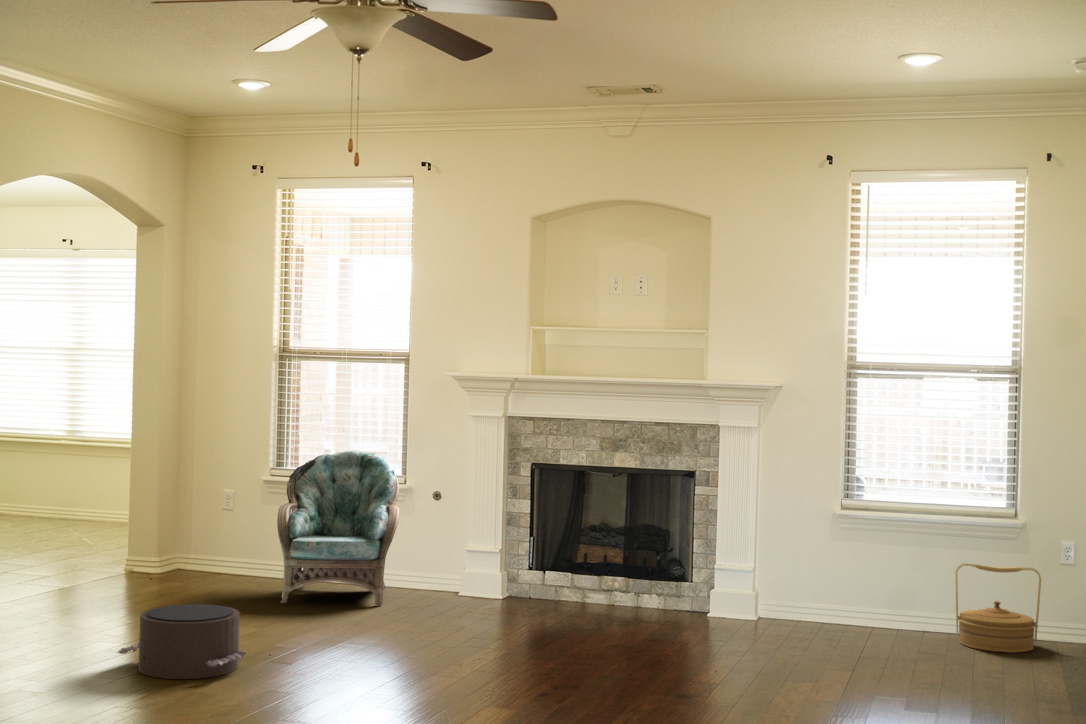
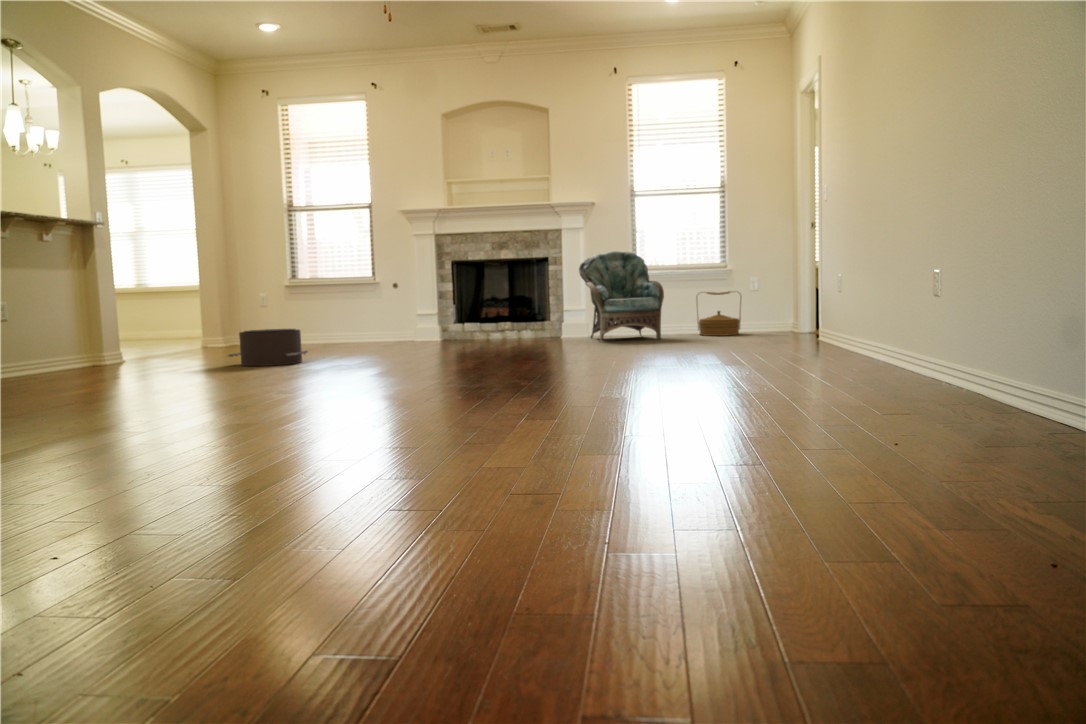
armchair: present [277,451,399,606] -> present [579,251,664,341]

